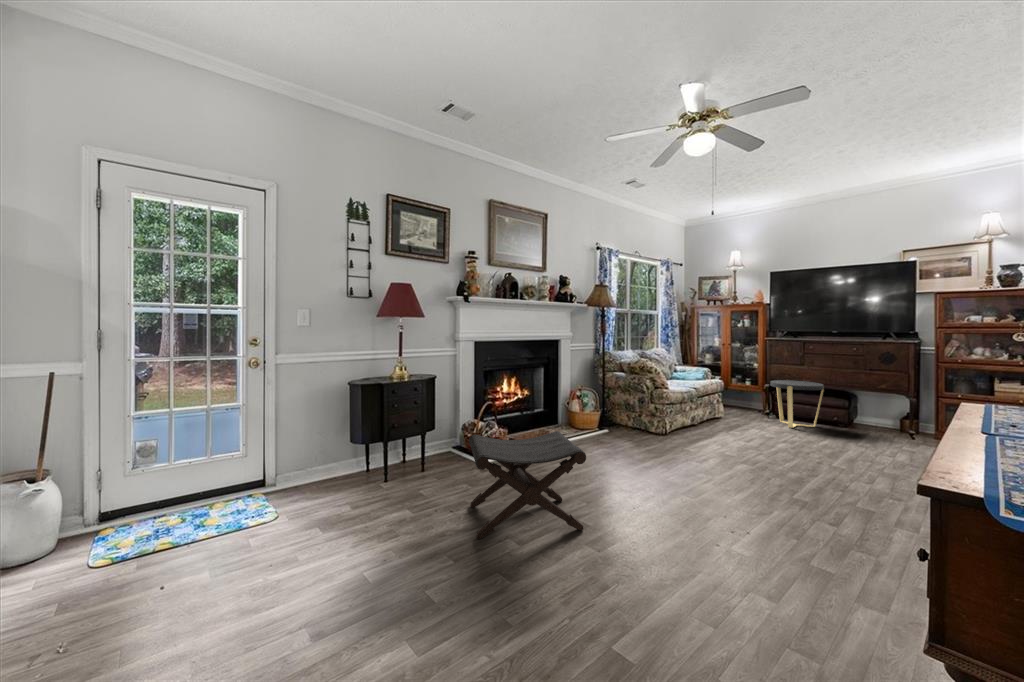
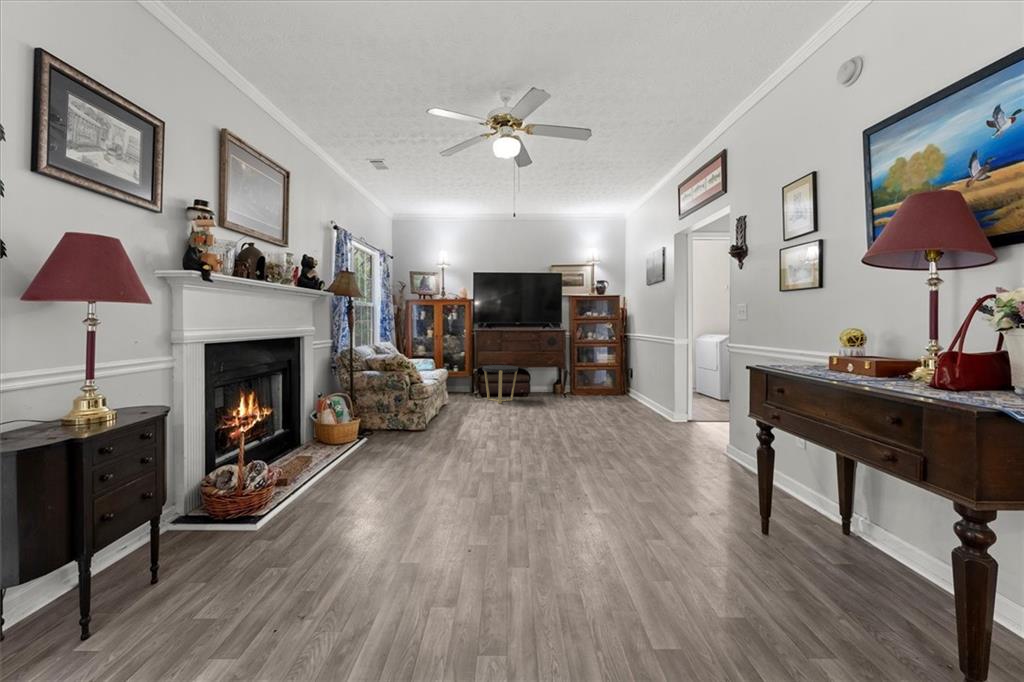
footstool: present [469,431,586,539] -> none [326,454,497,636]

